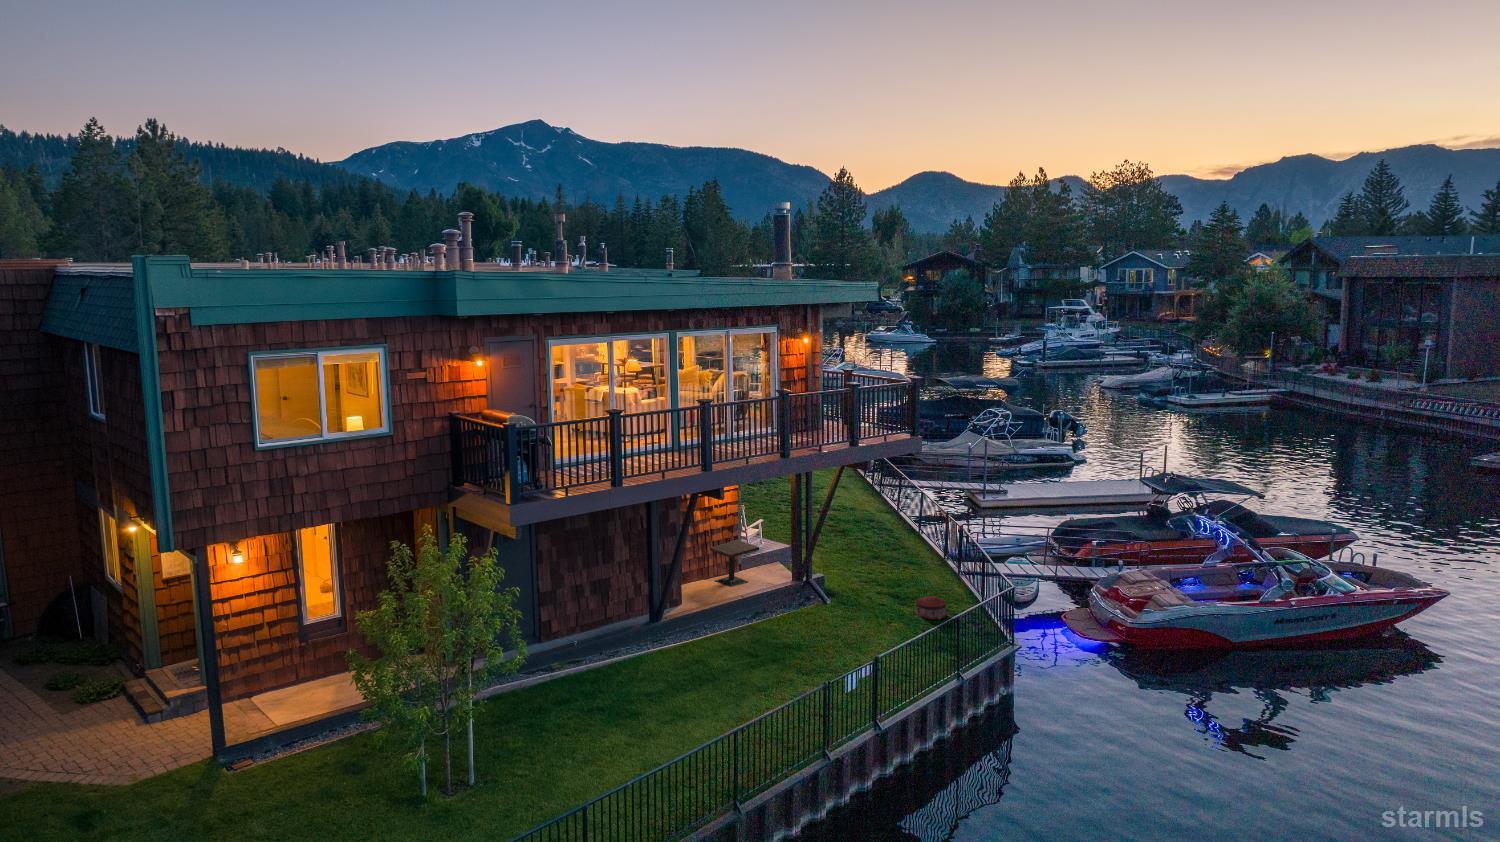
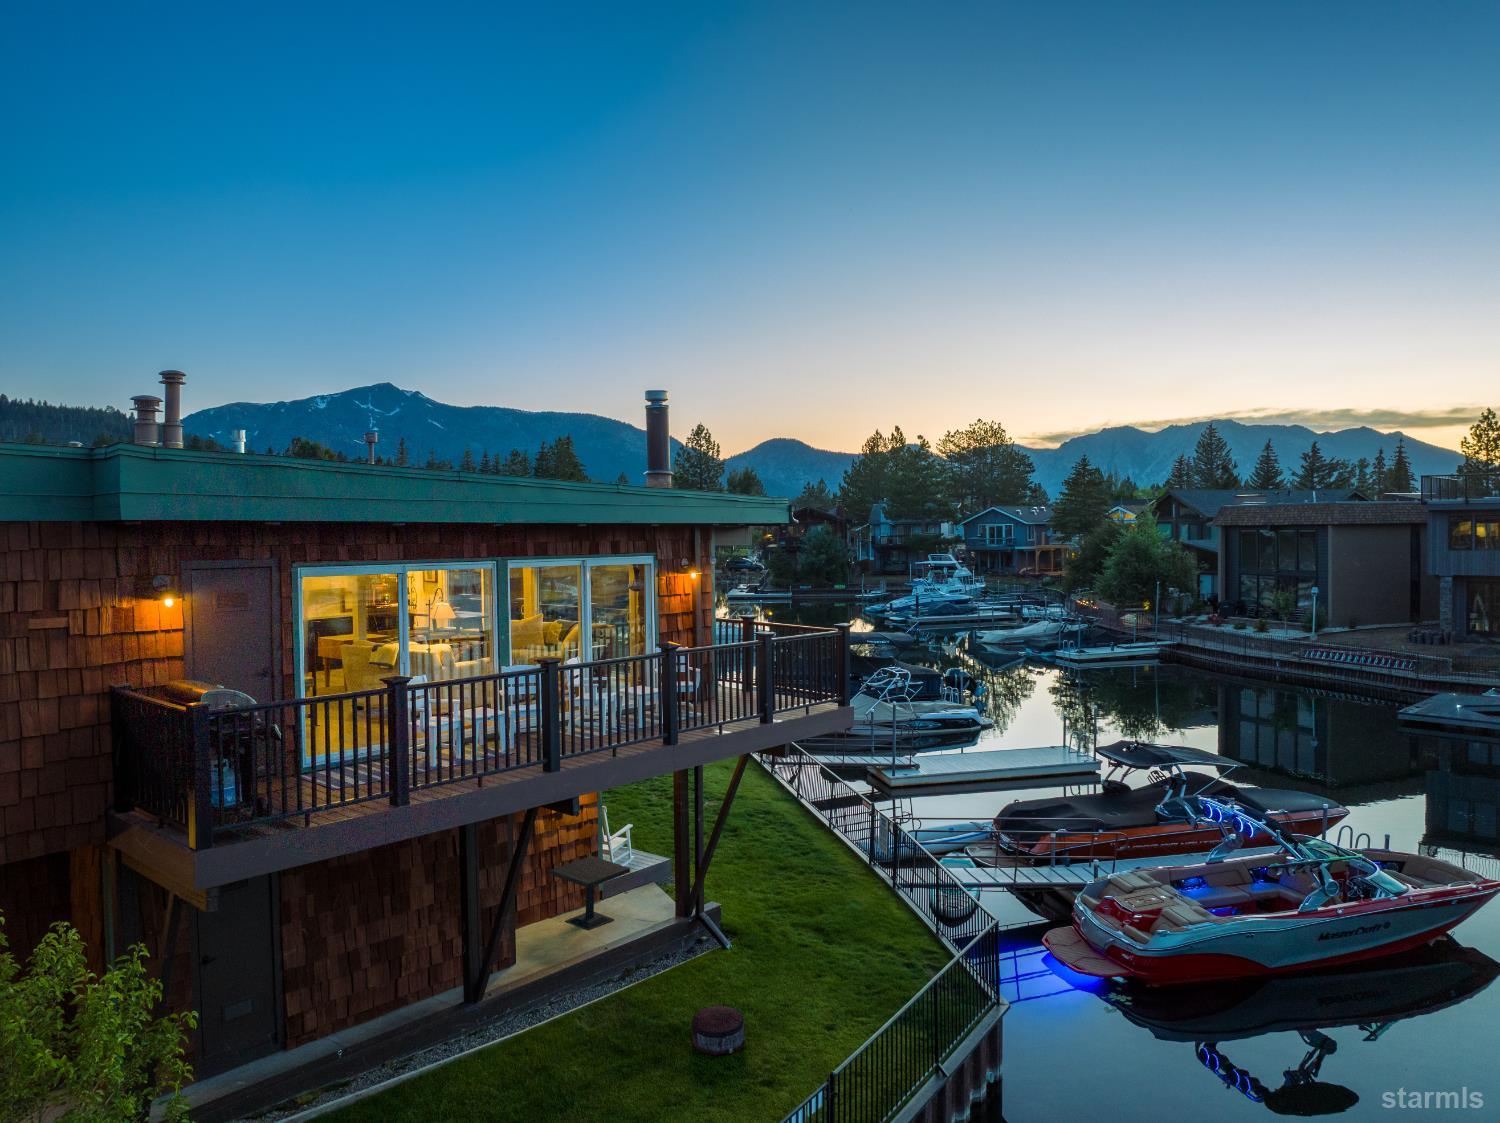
pouf: present [916,596,947,620] -> present [692,1006,745,1056]

